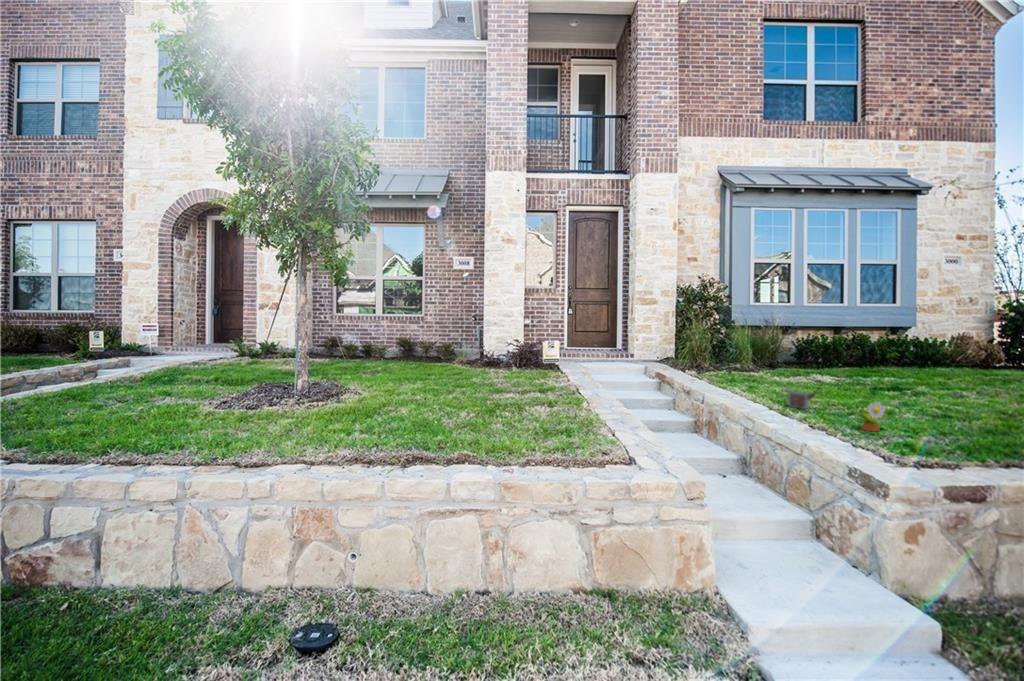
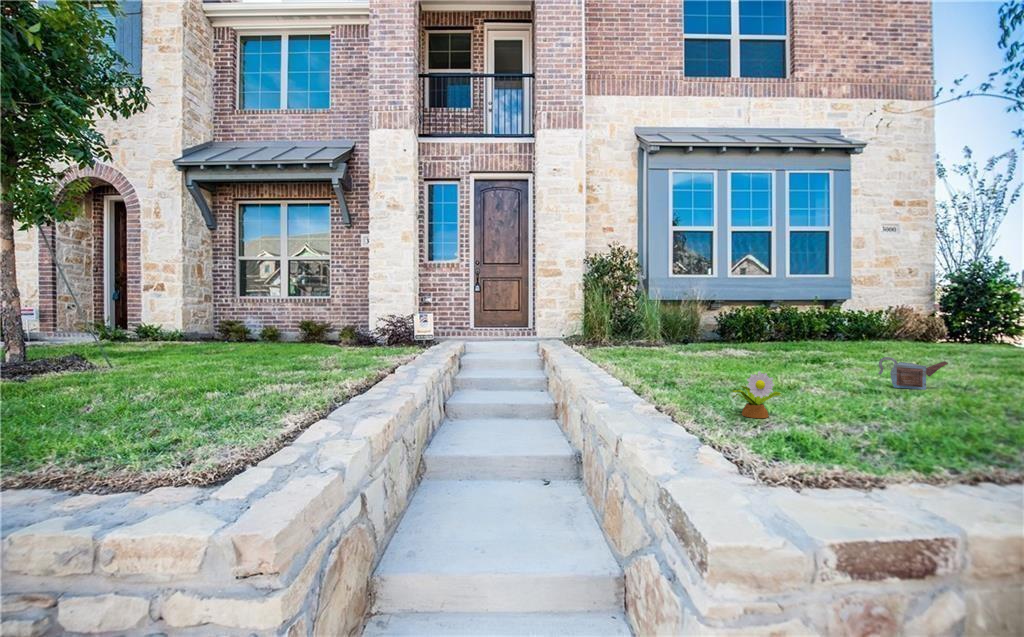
watering can: present [781,387,819,409] -> present [878,357,948,390]

